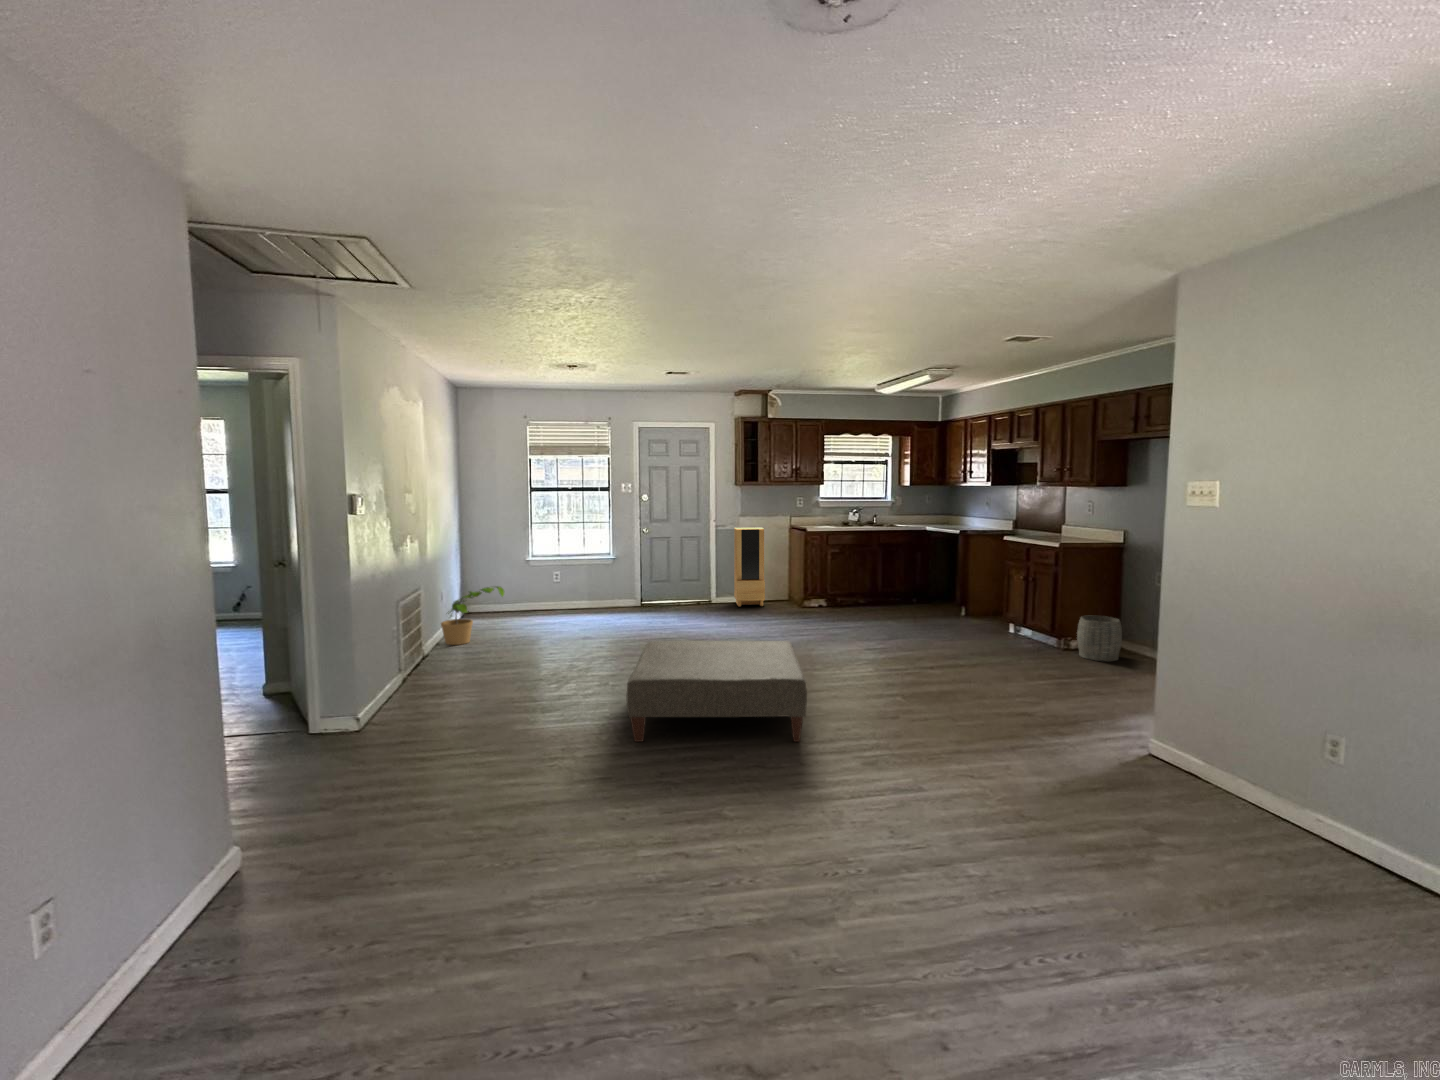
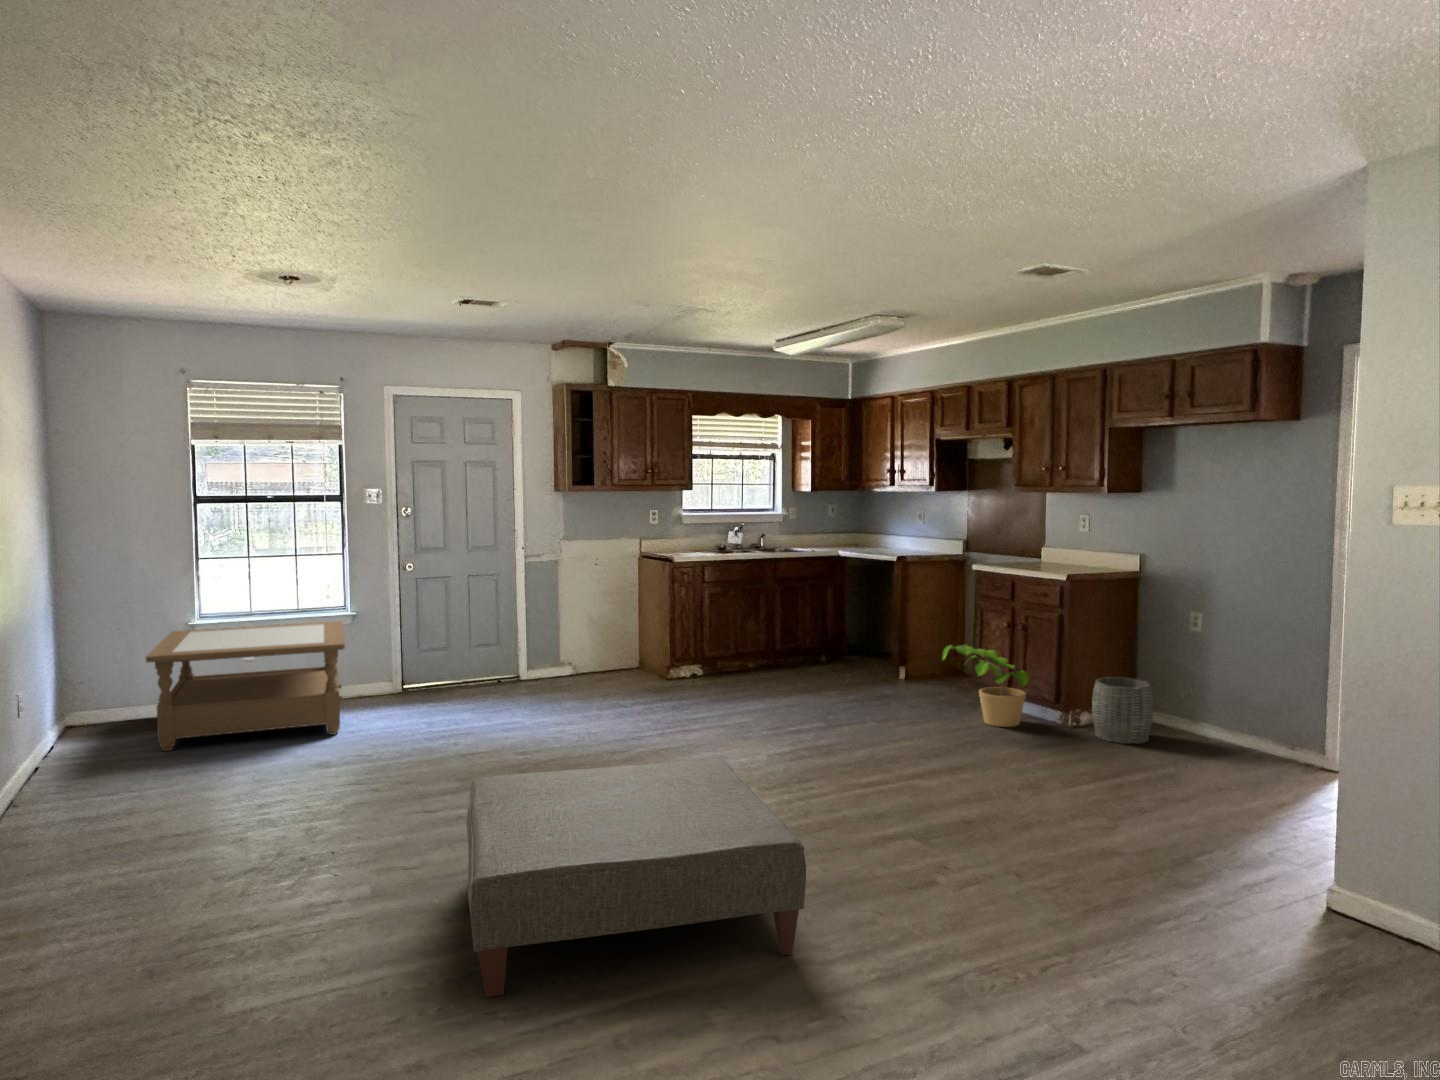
storage cabinet: present [734,528,765,606] -> none [555,557,607,684]
coffee table: none [502,562,608,627] -> present [146,621,345,751]
potted plant: present [441,586,504,645] -> present [942,645,1029,727]

